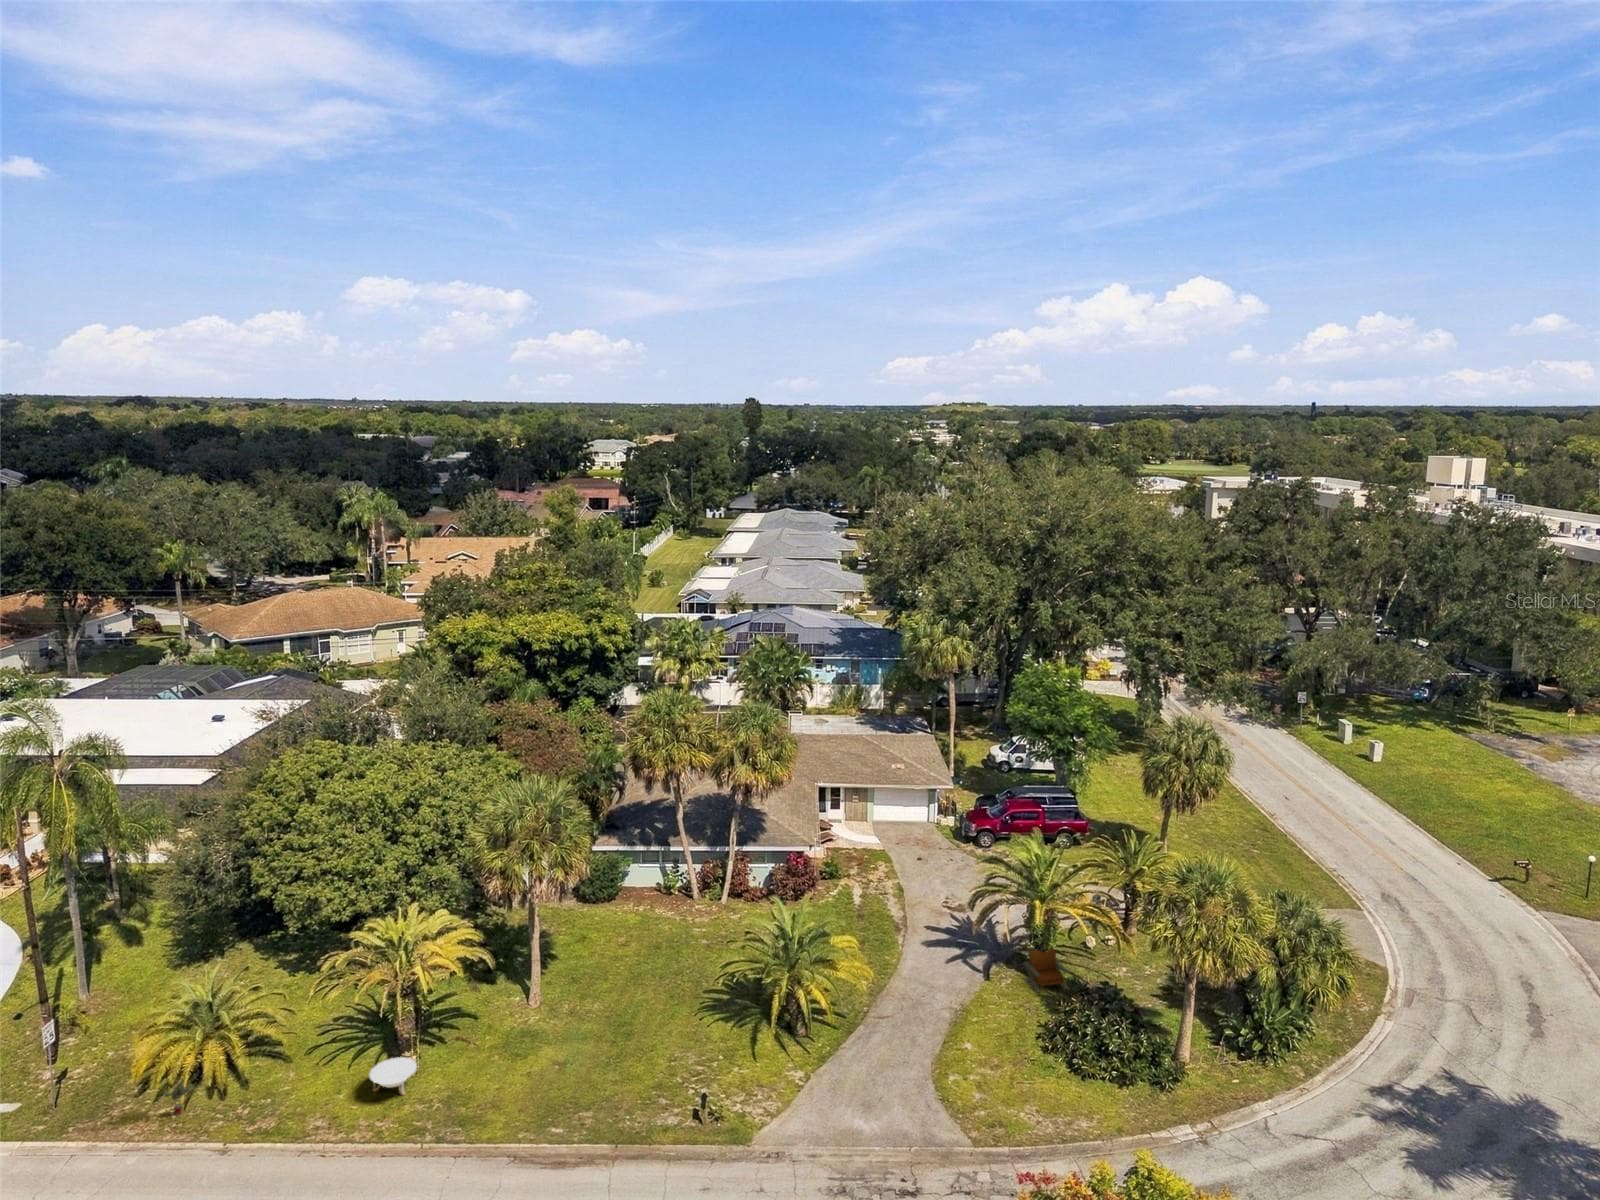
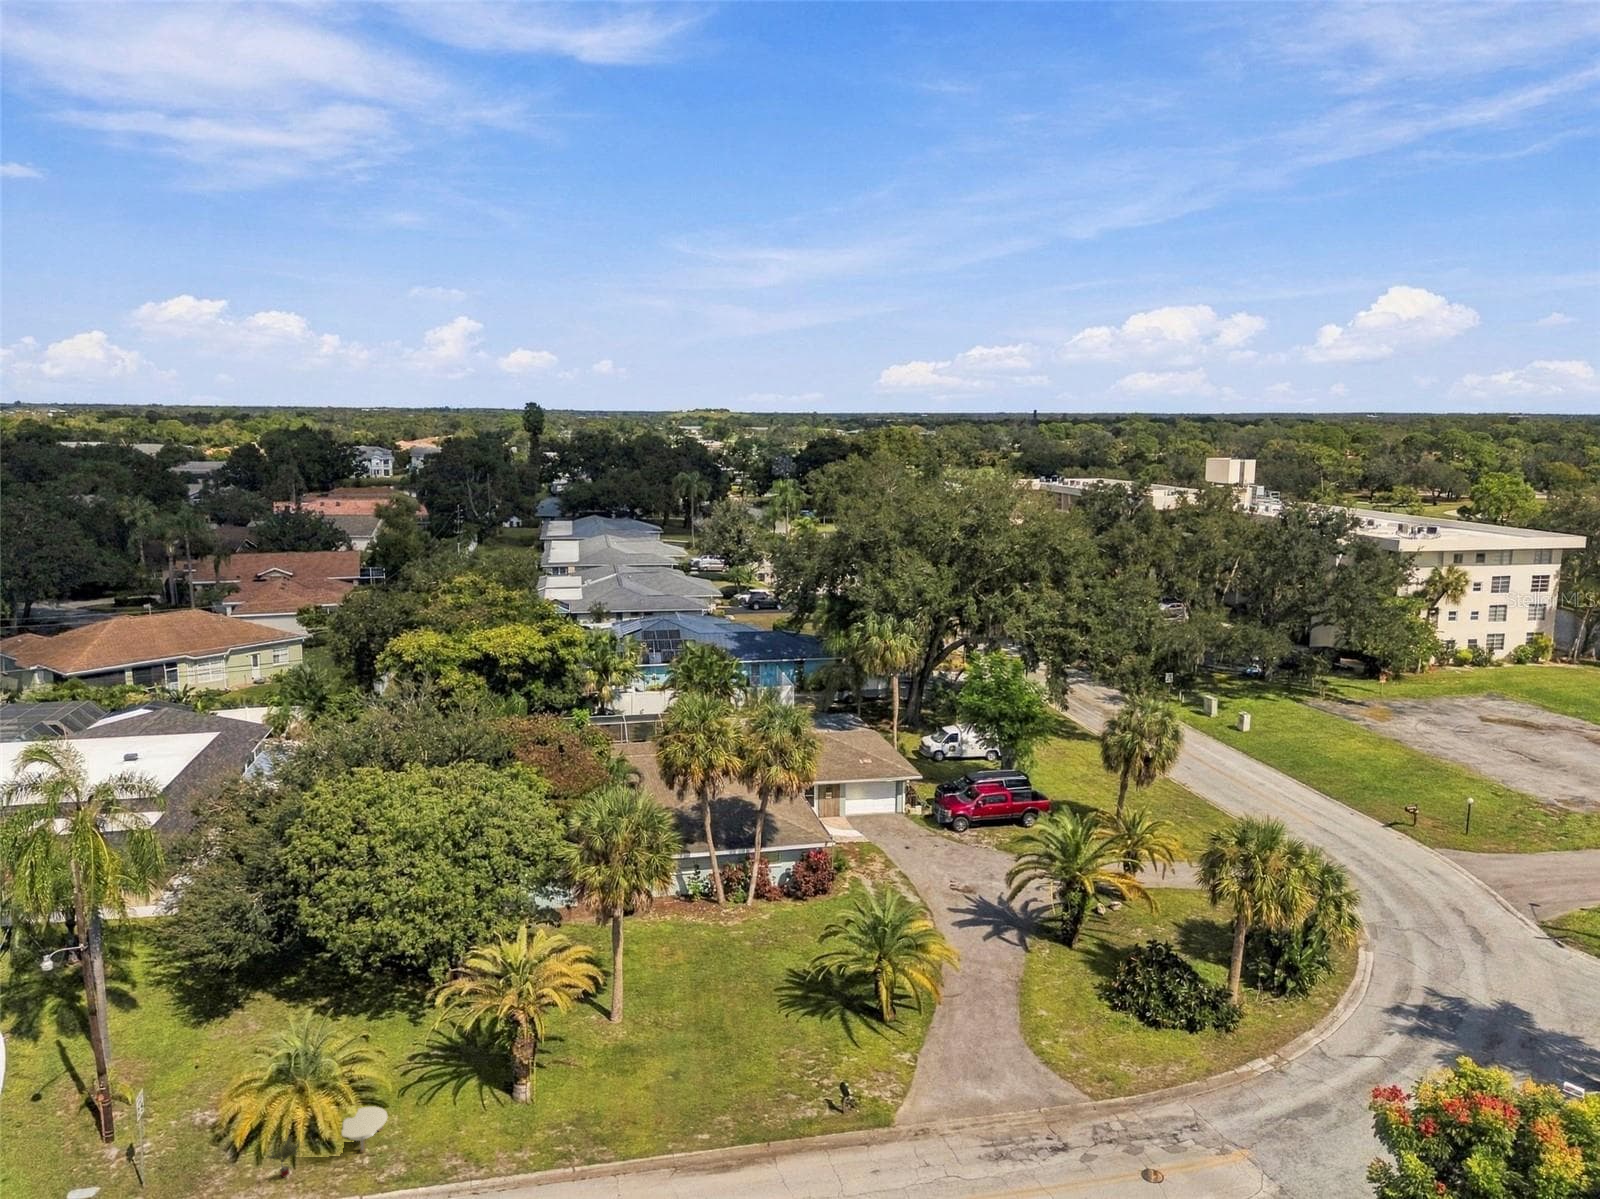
lounge chair: present [1024,947,1068,993] -> none [1061,916,1104,959]
round table: present [369,1057,417,1096] -> present [342,1107,388,1153]

